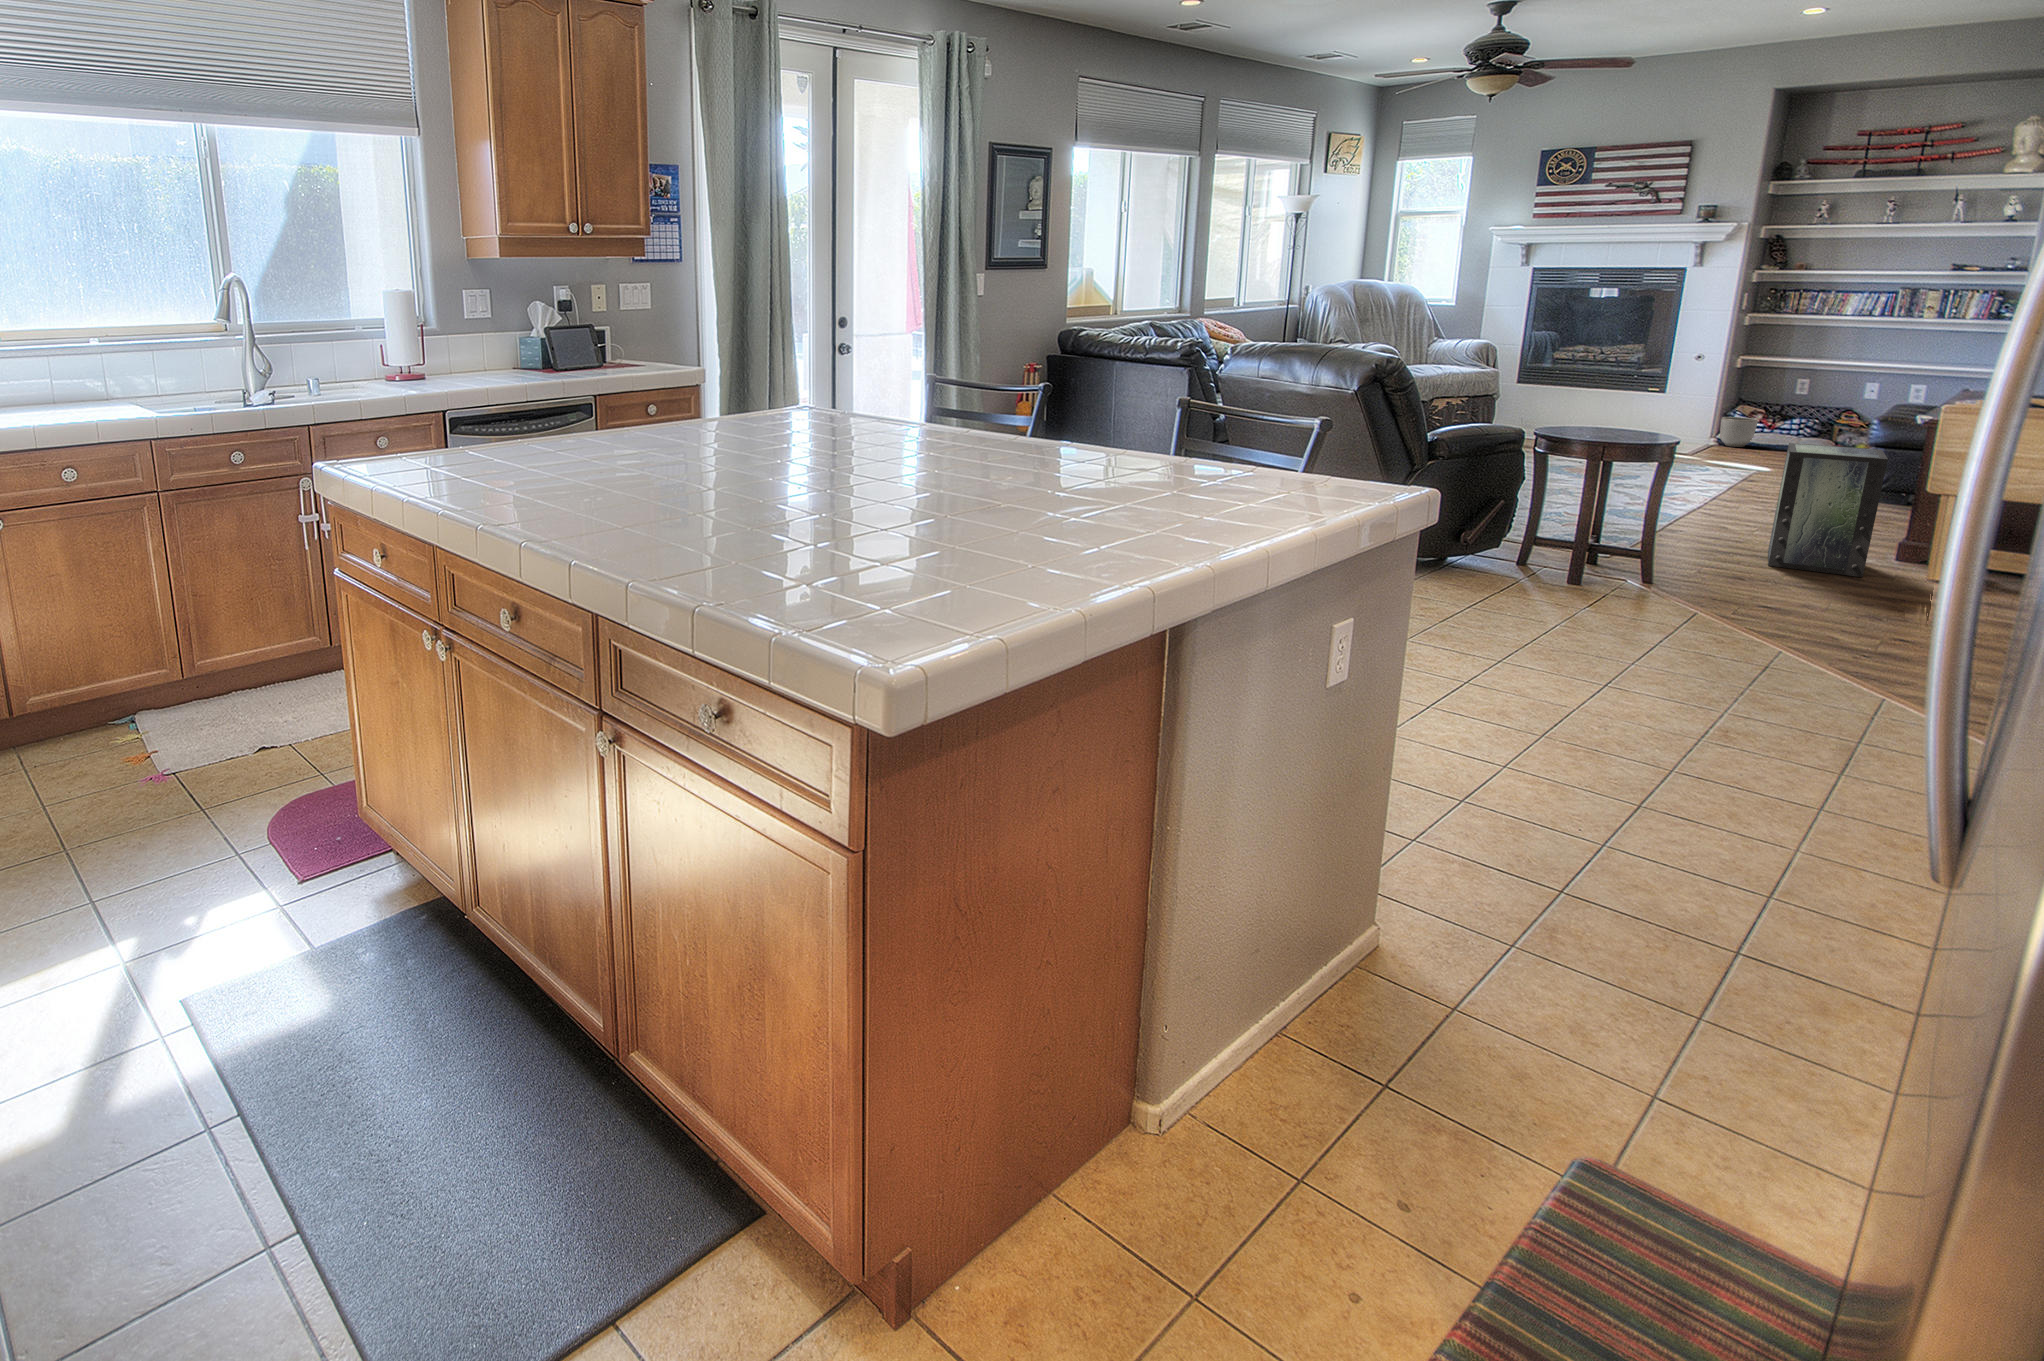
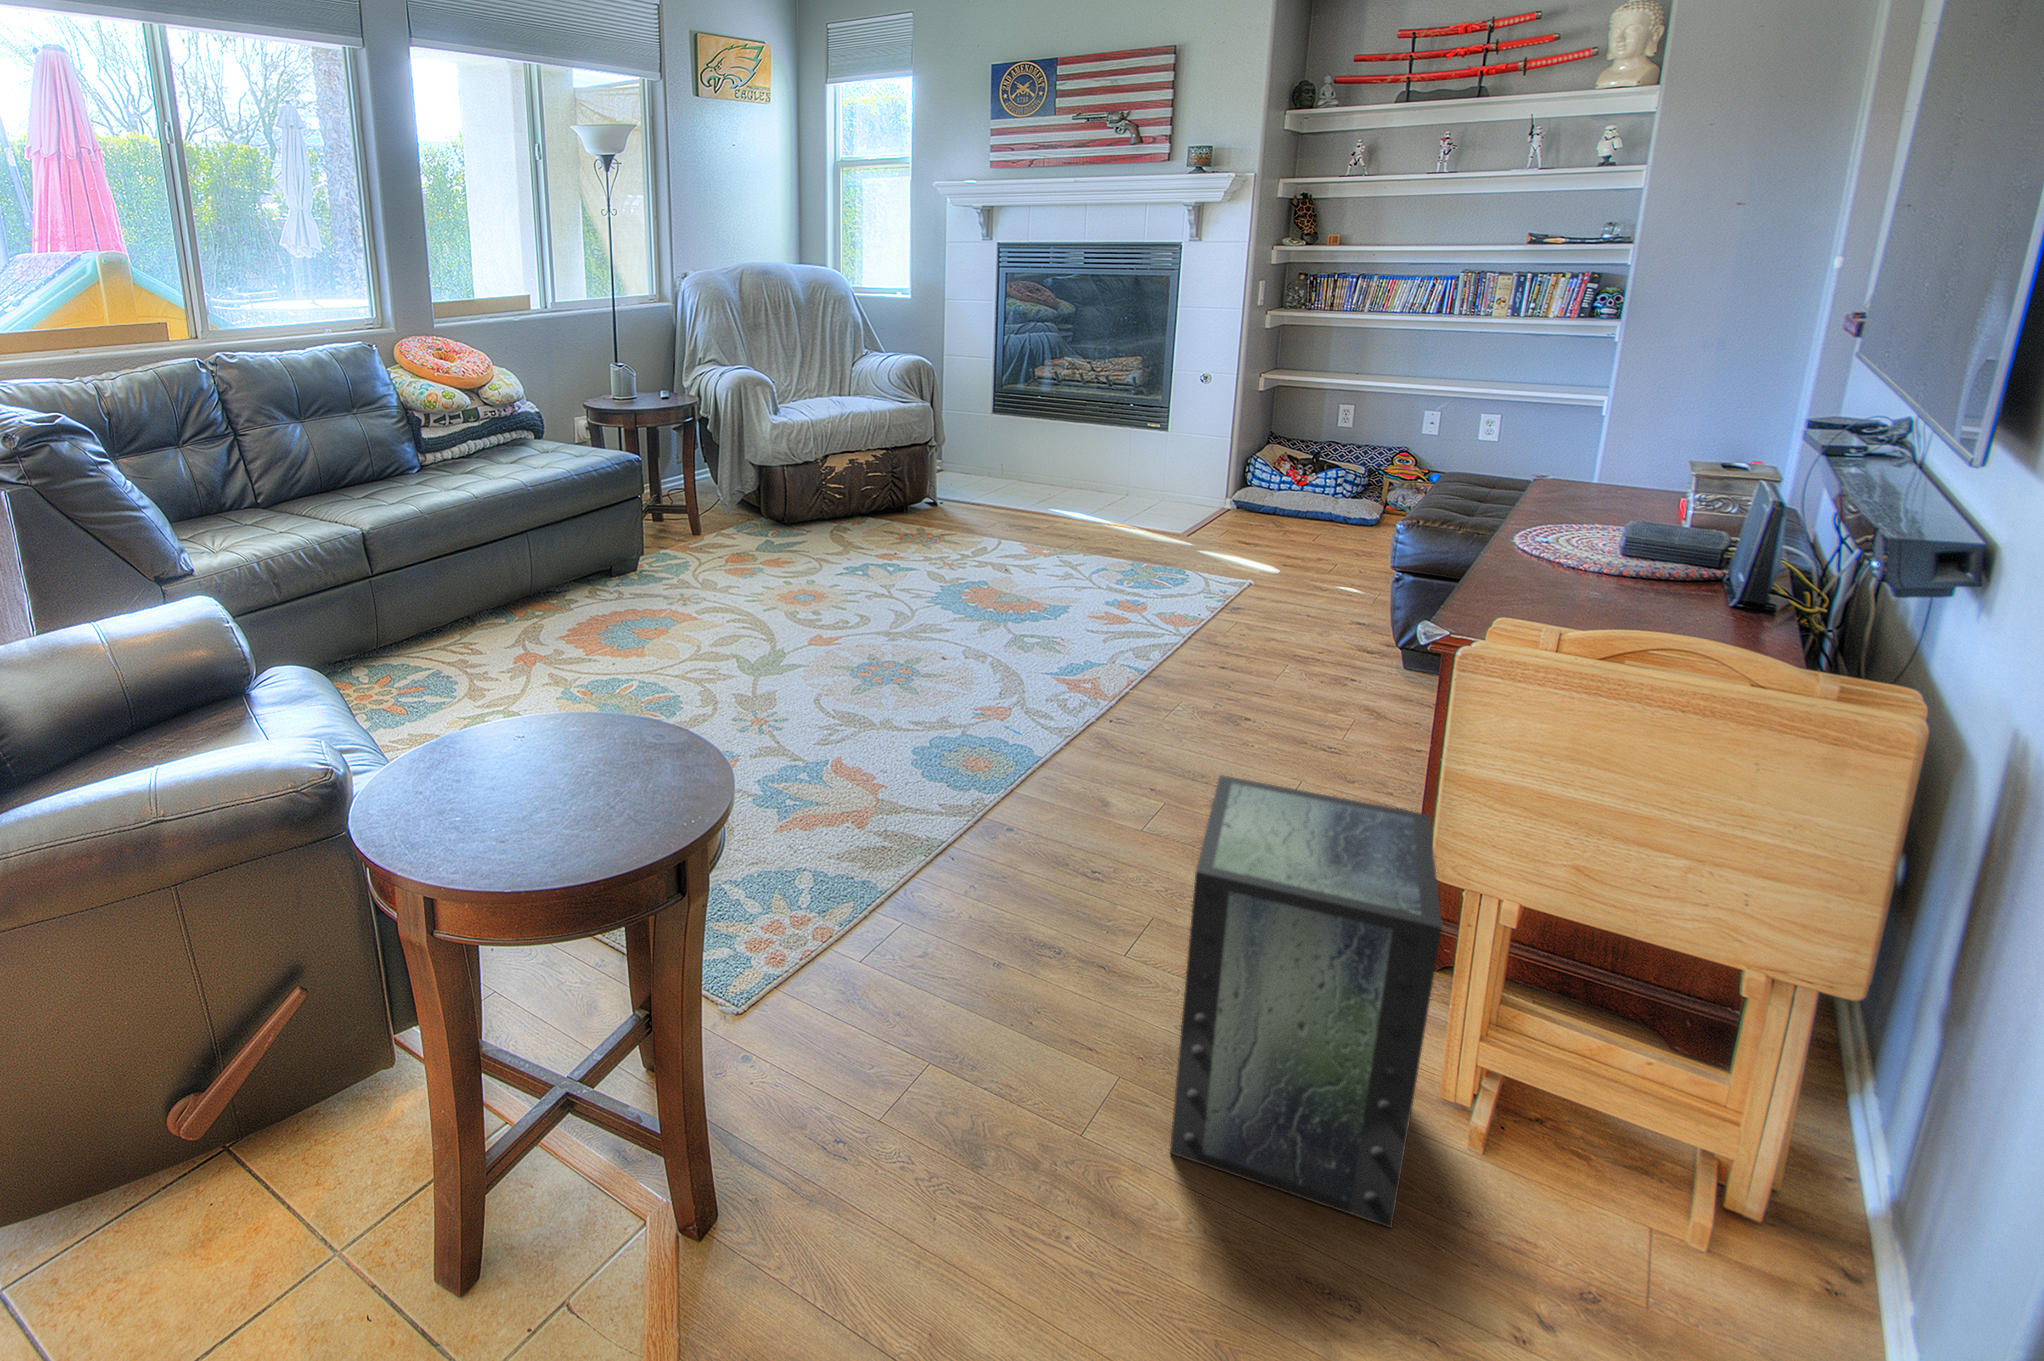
planter: present [1720,417,1758,447] -> none [1239,469,1286,516]

